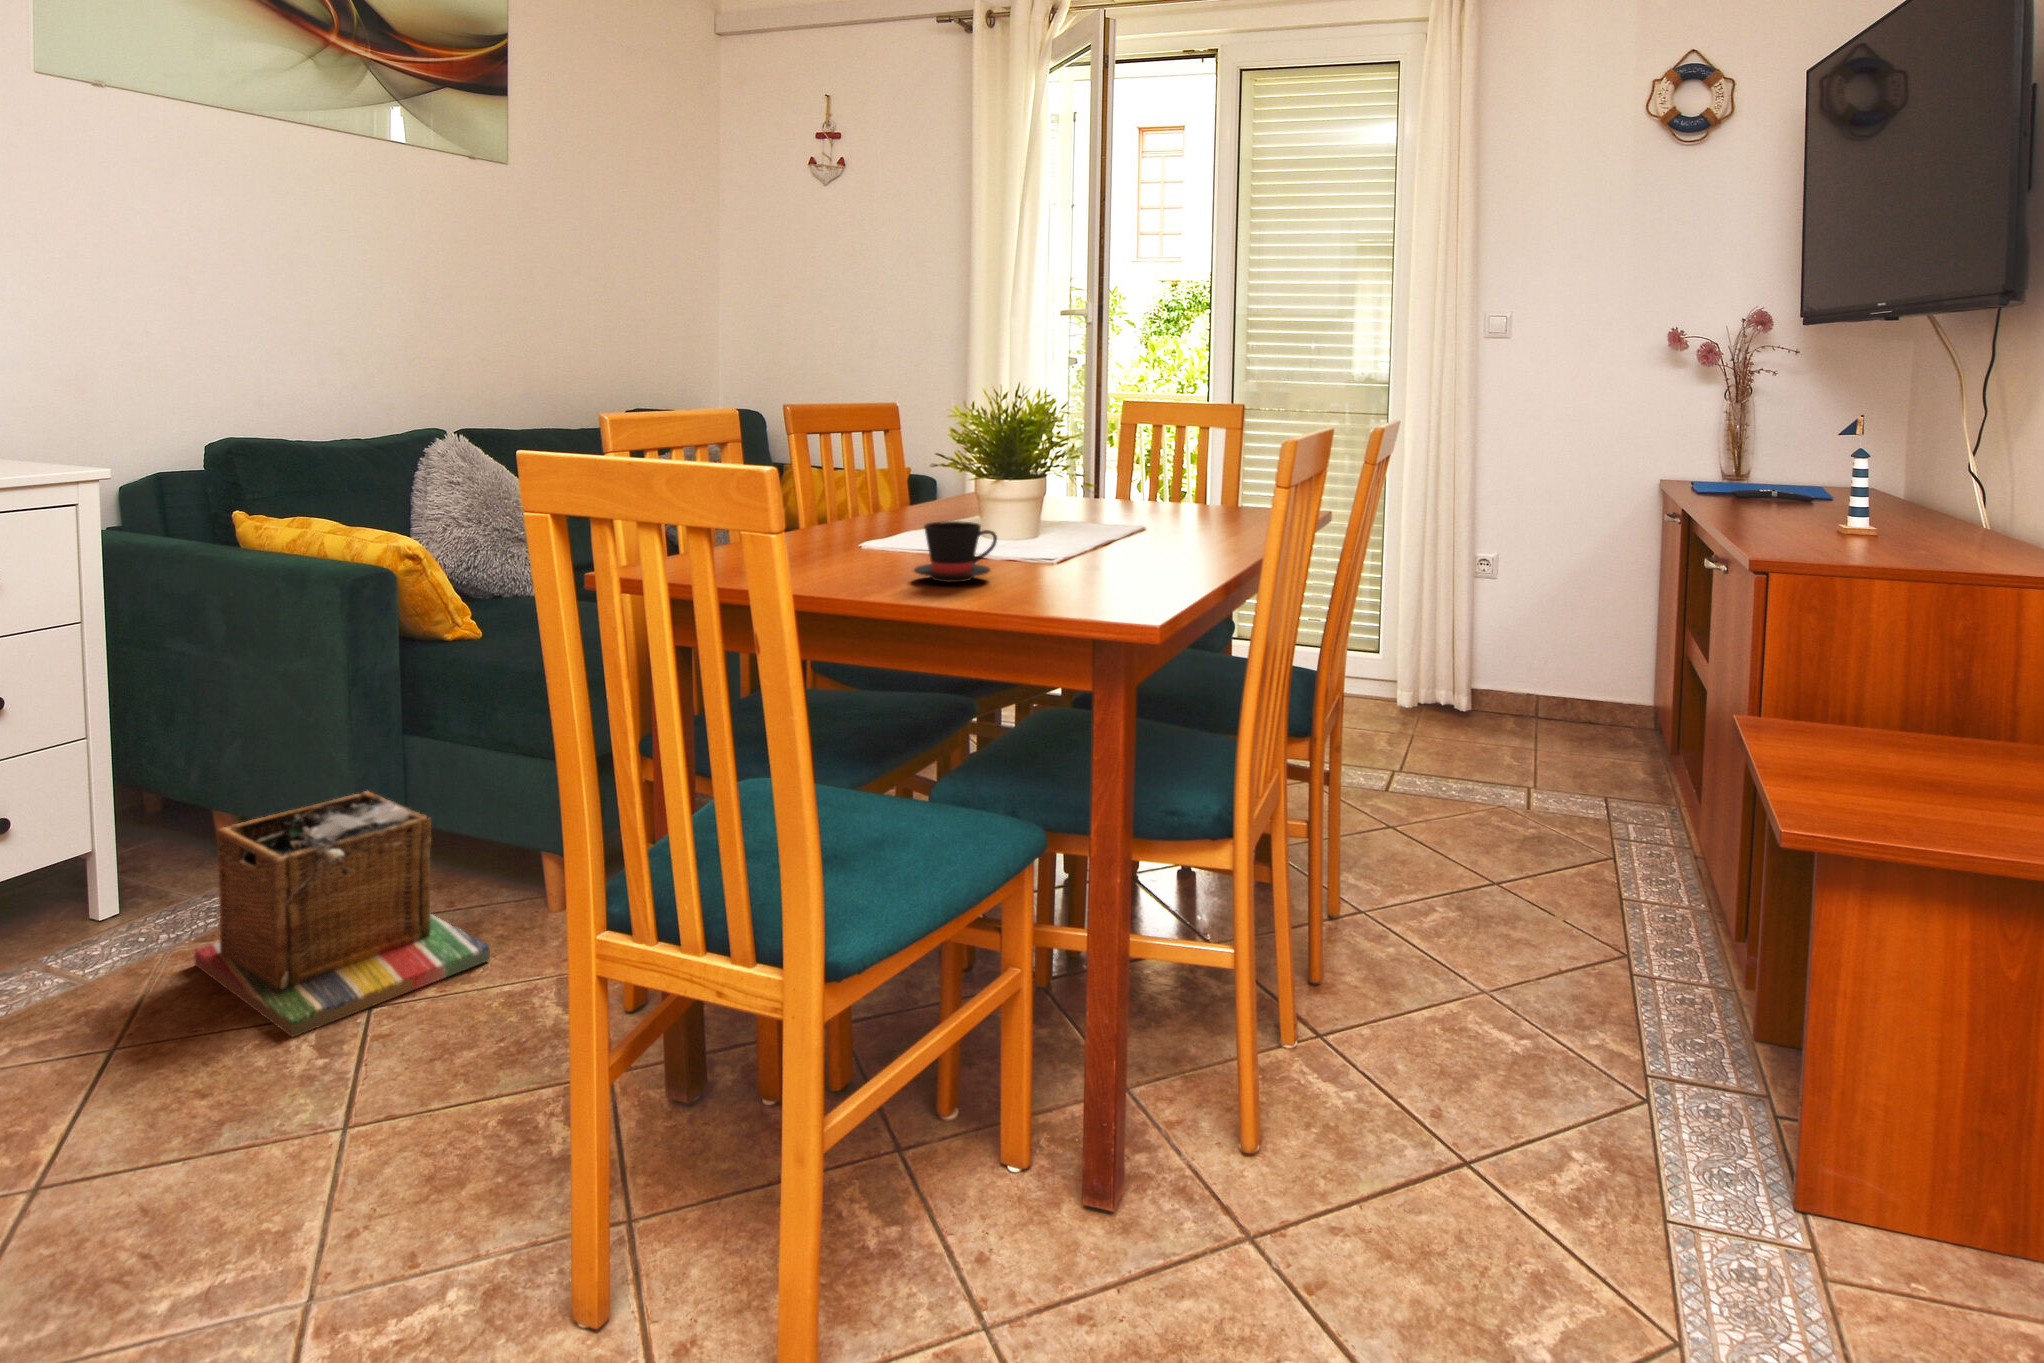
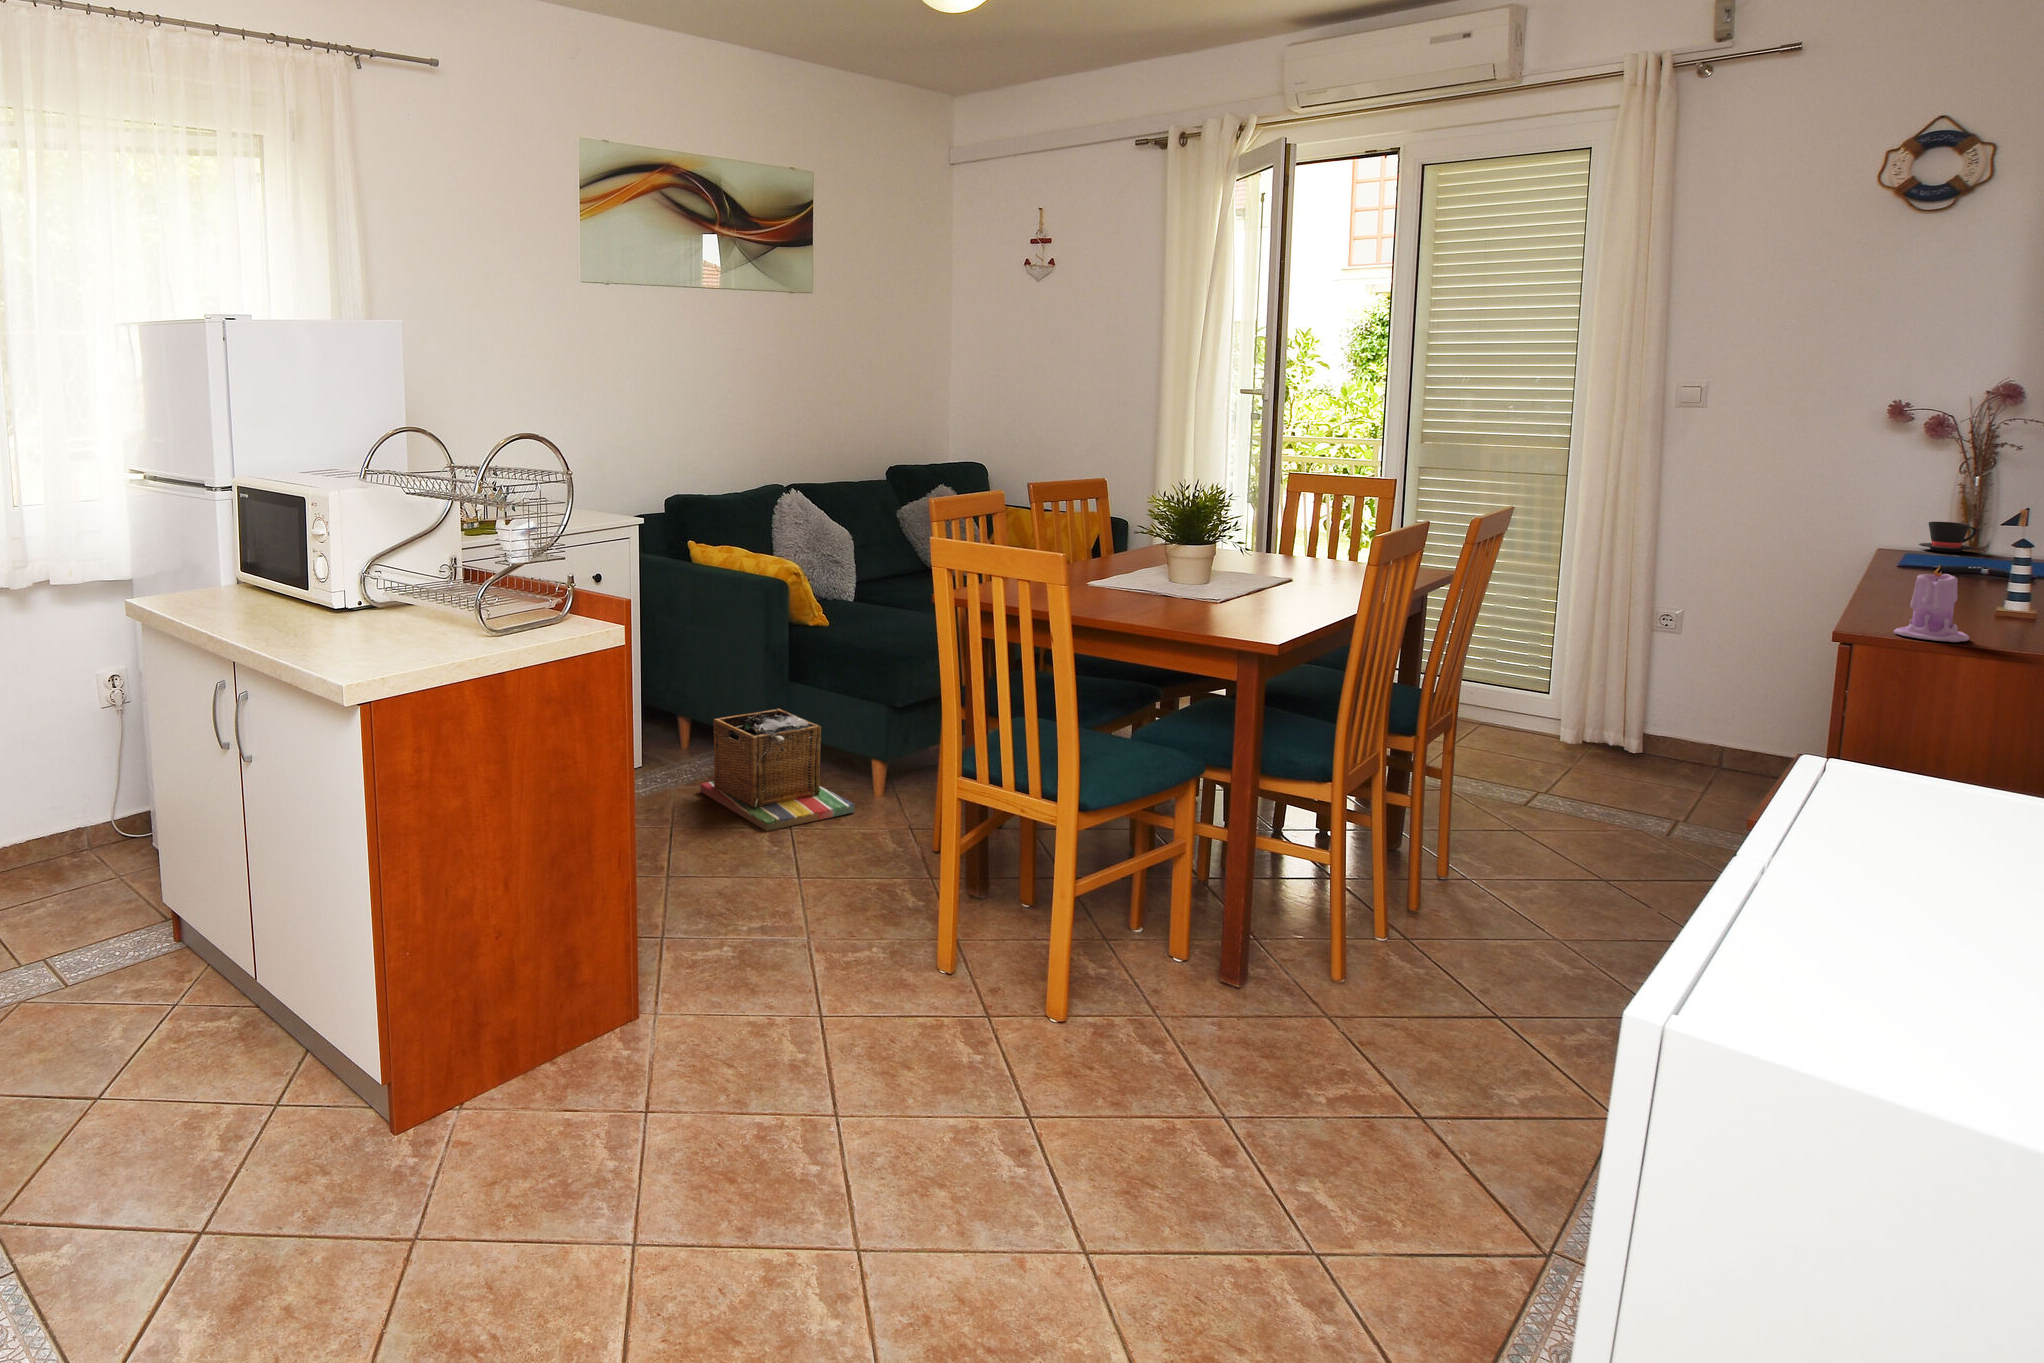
candle: none [1812,469,1888,563] -> present [1894,565,1969,642]
teacup: present [914,521,997,582] -> present [1919,522,1977,552]

